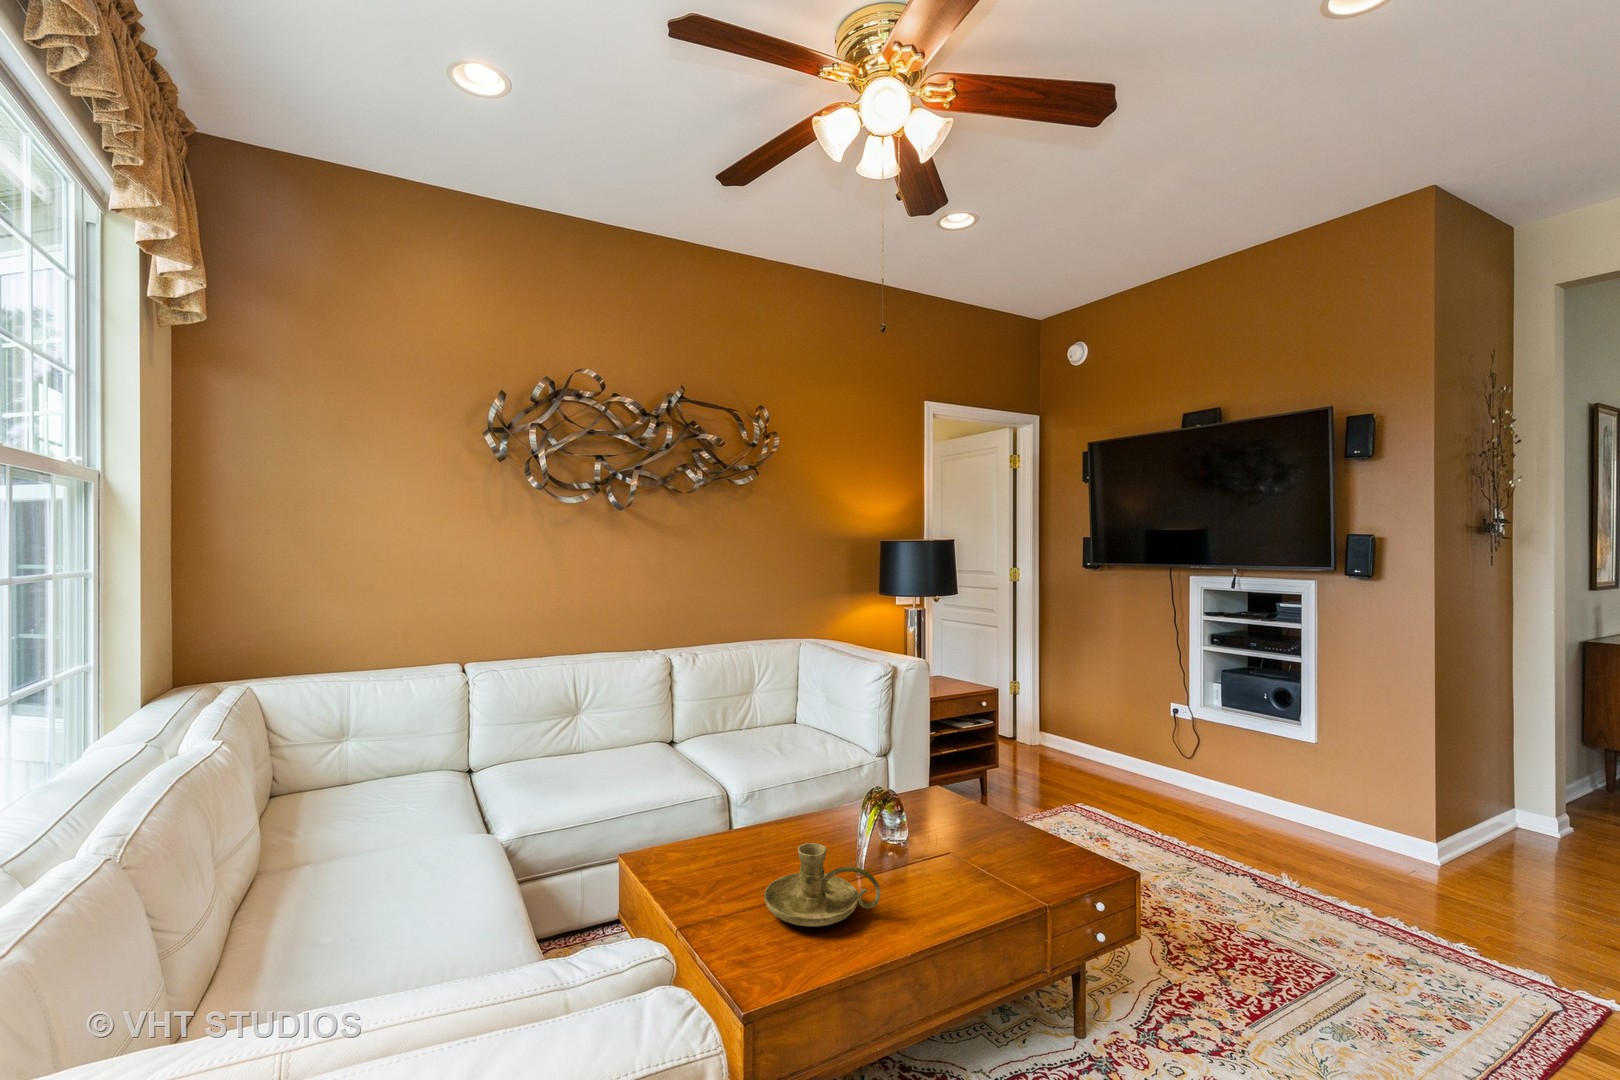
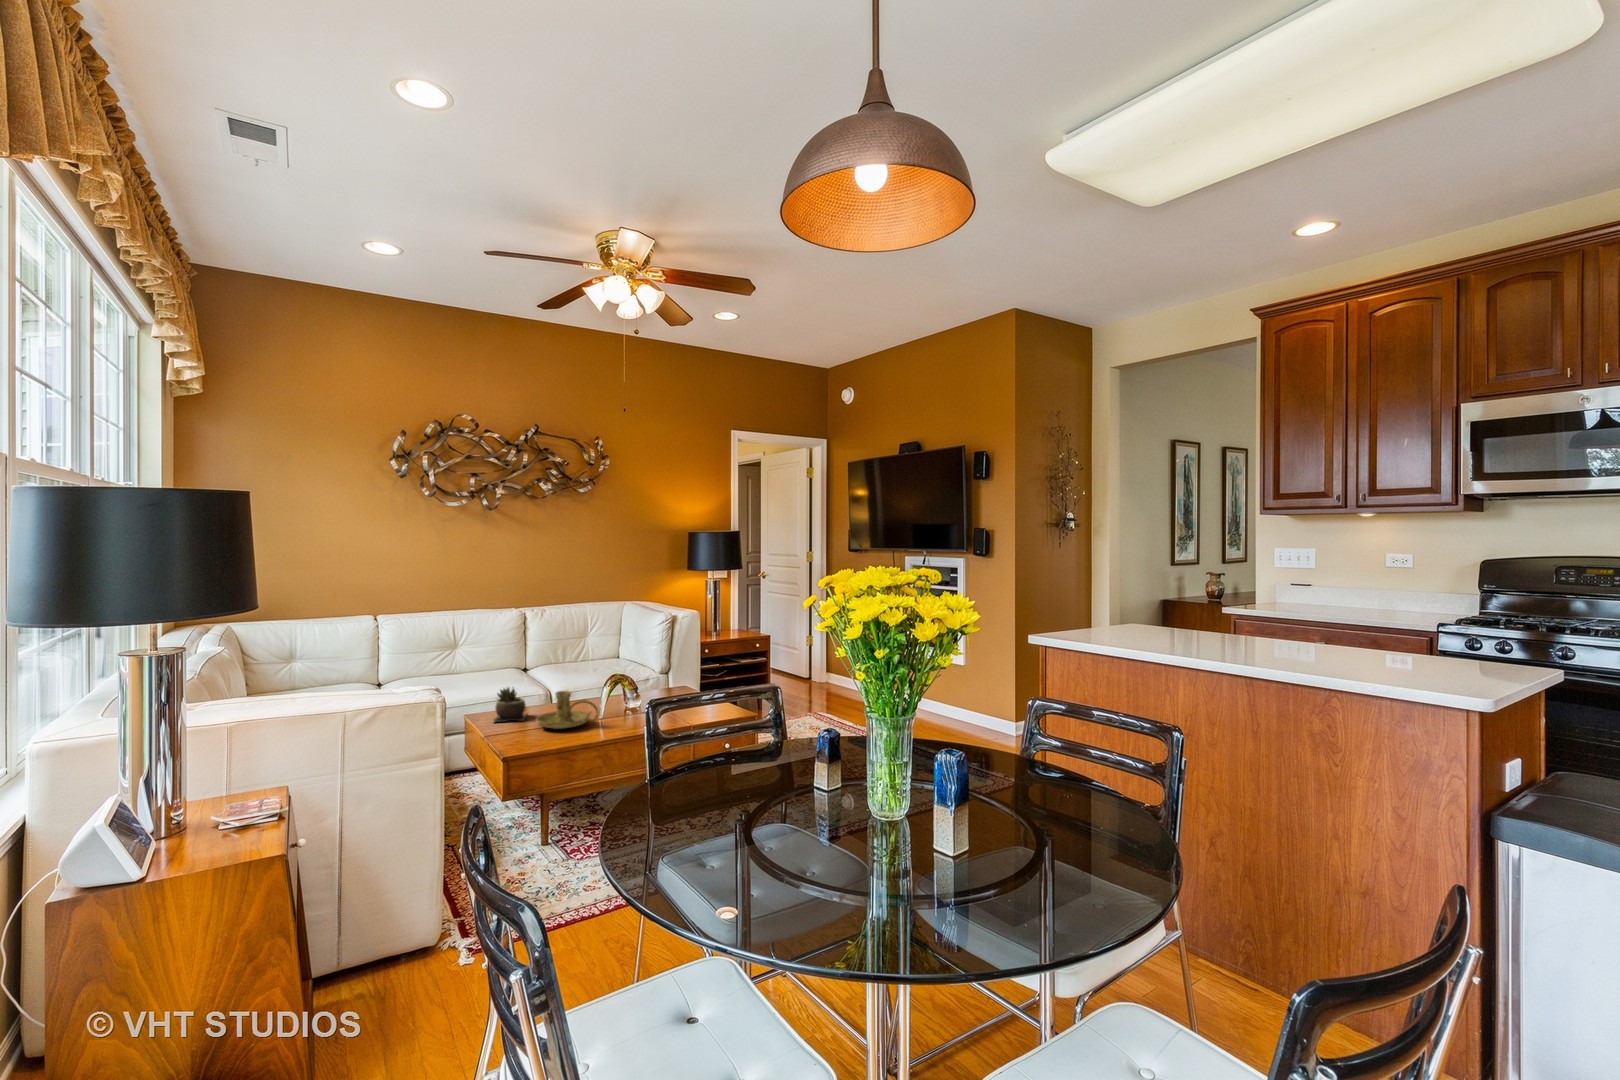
succulent plant: none [677,822,732,894] -> present [494,688,526,722]

